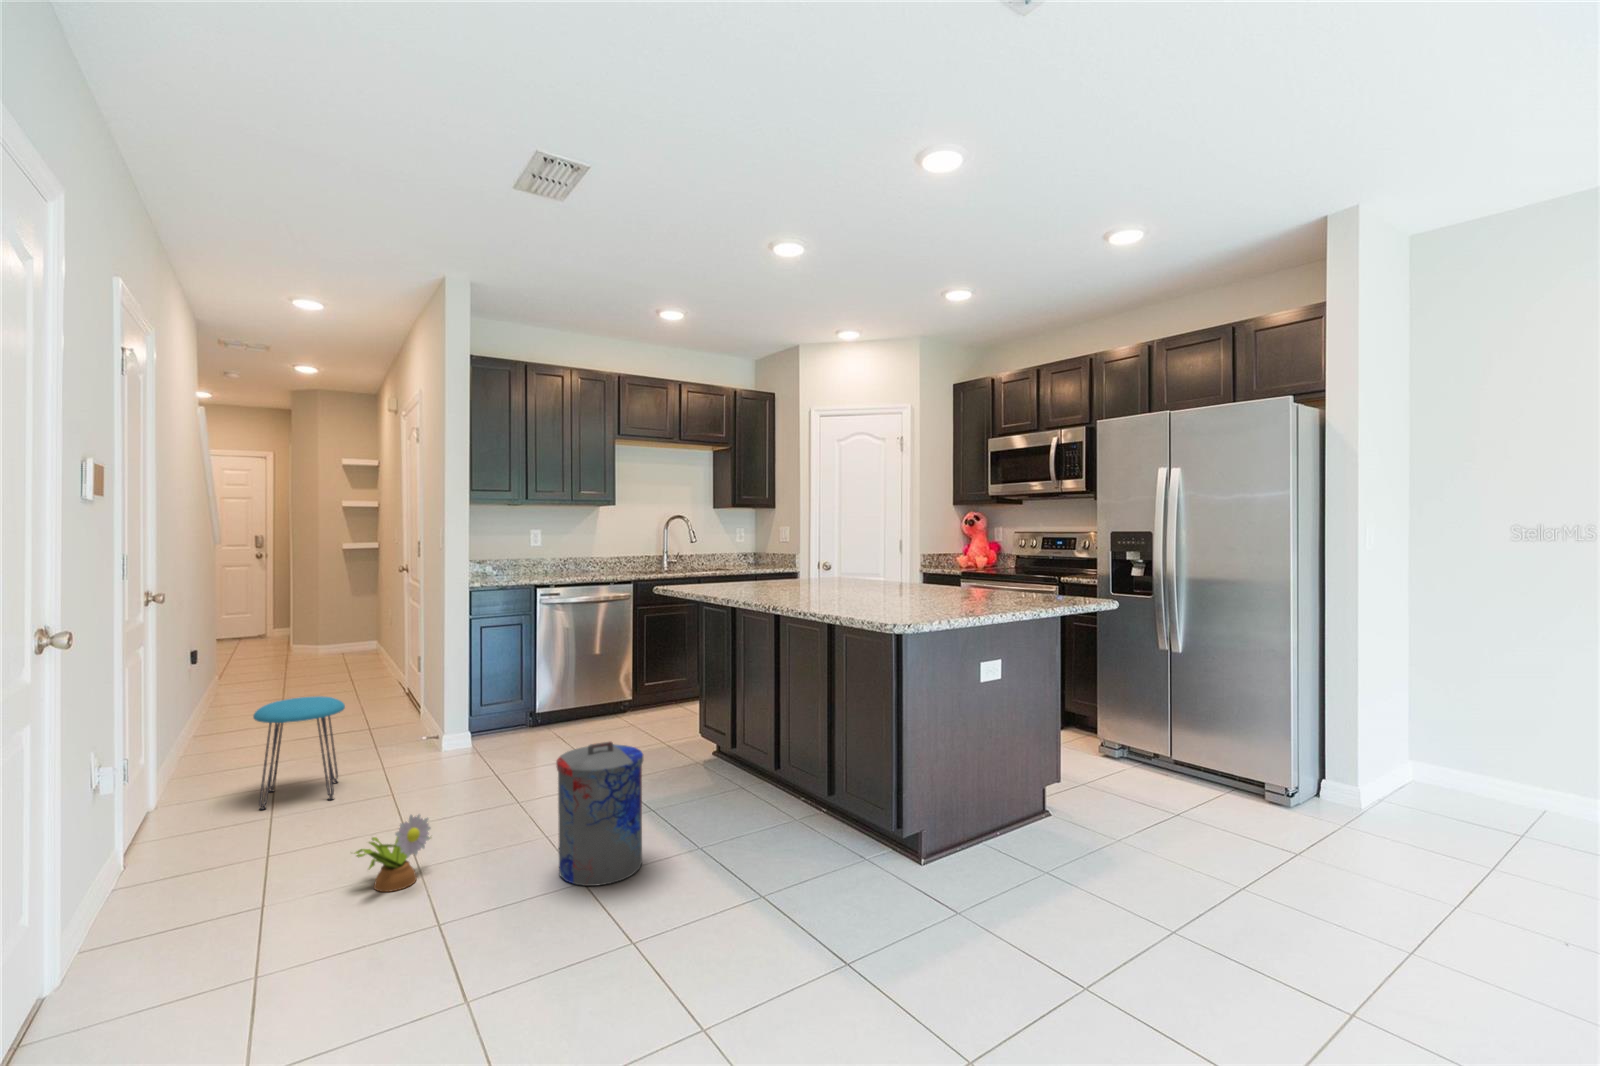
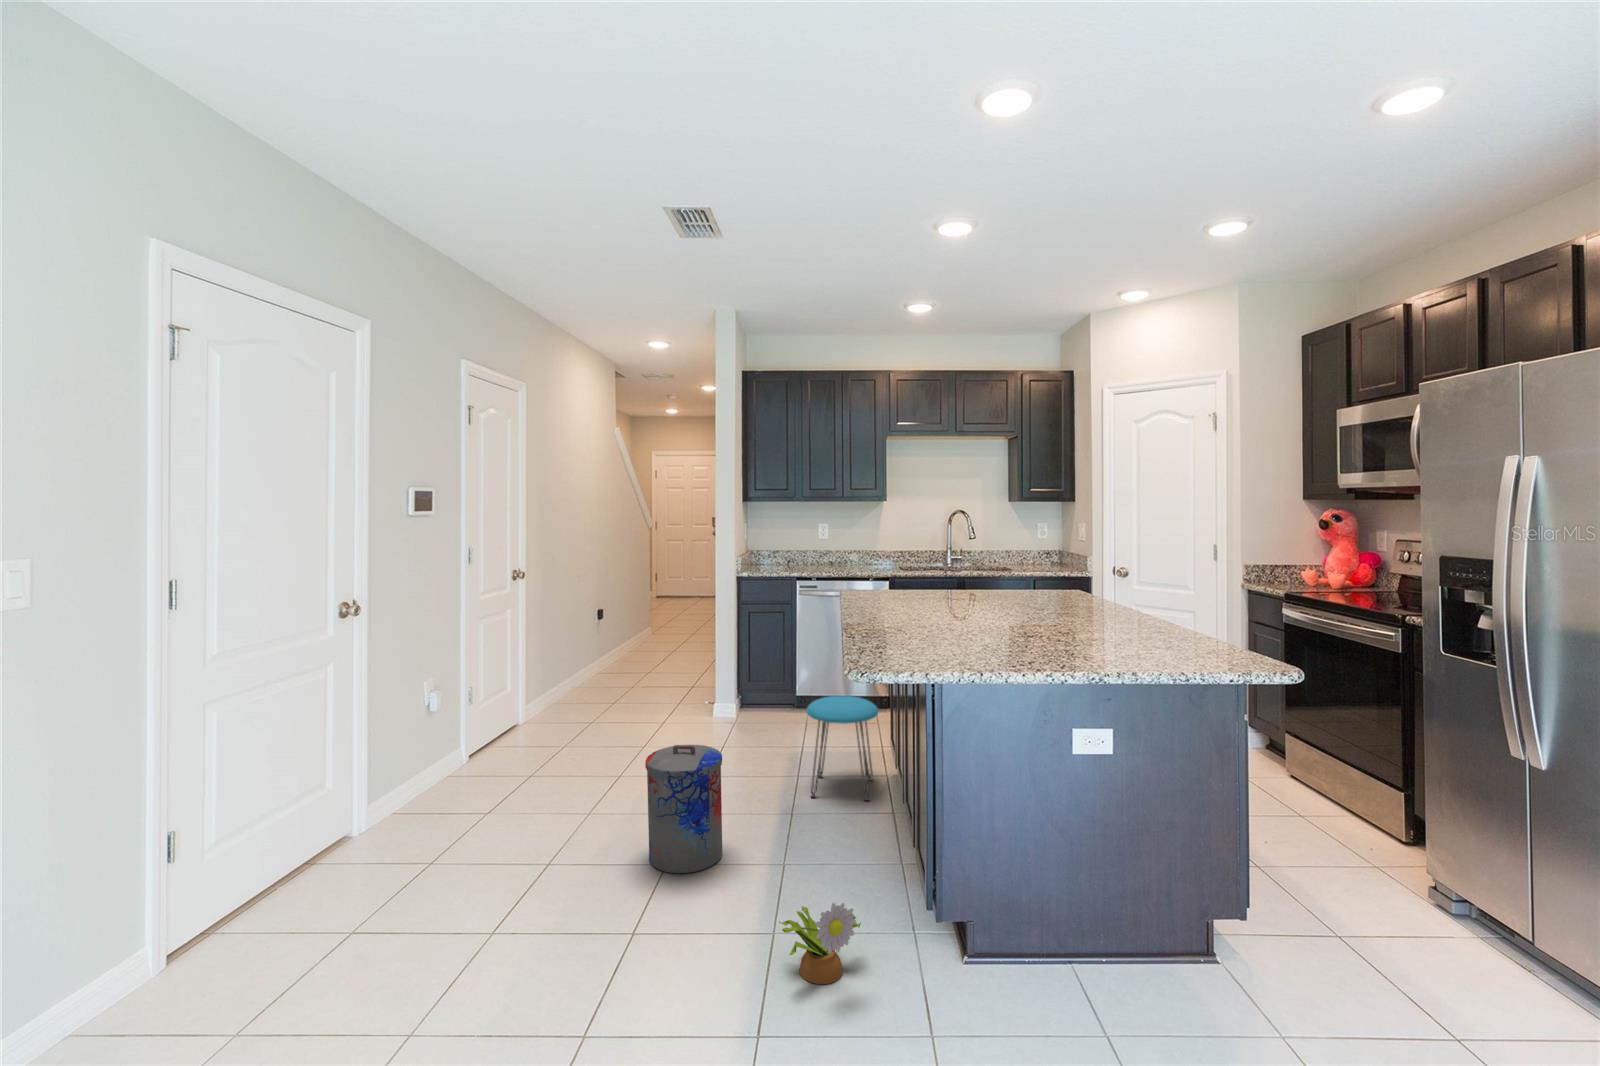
stool: present [253,696,345,810] -> present [807,696,878,801]
decorative plant: present [355,815,431,892] -> present [779,903,861,984]

